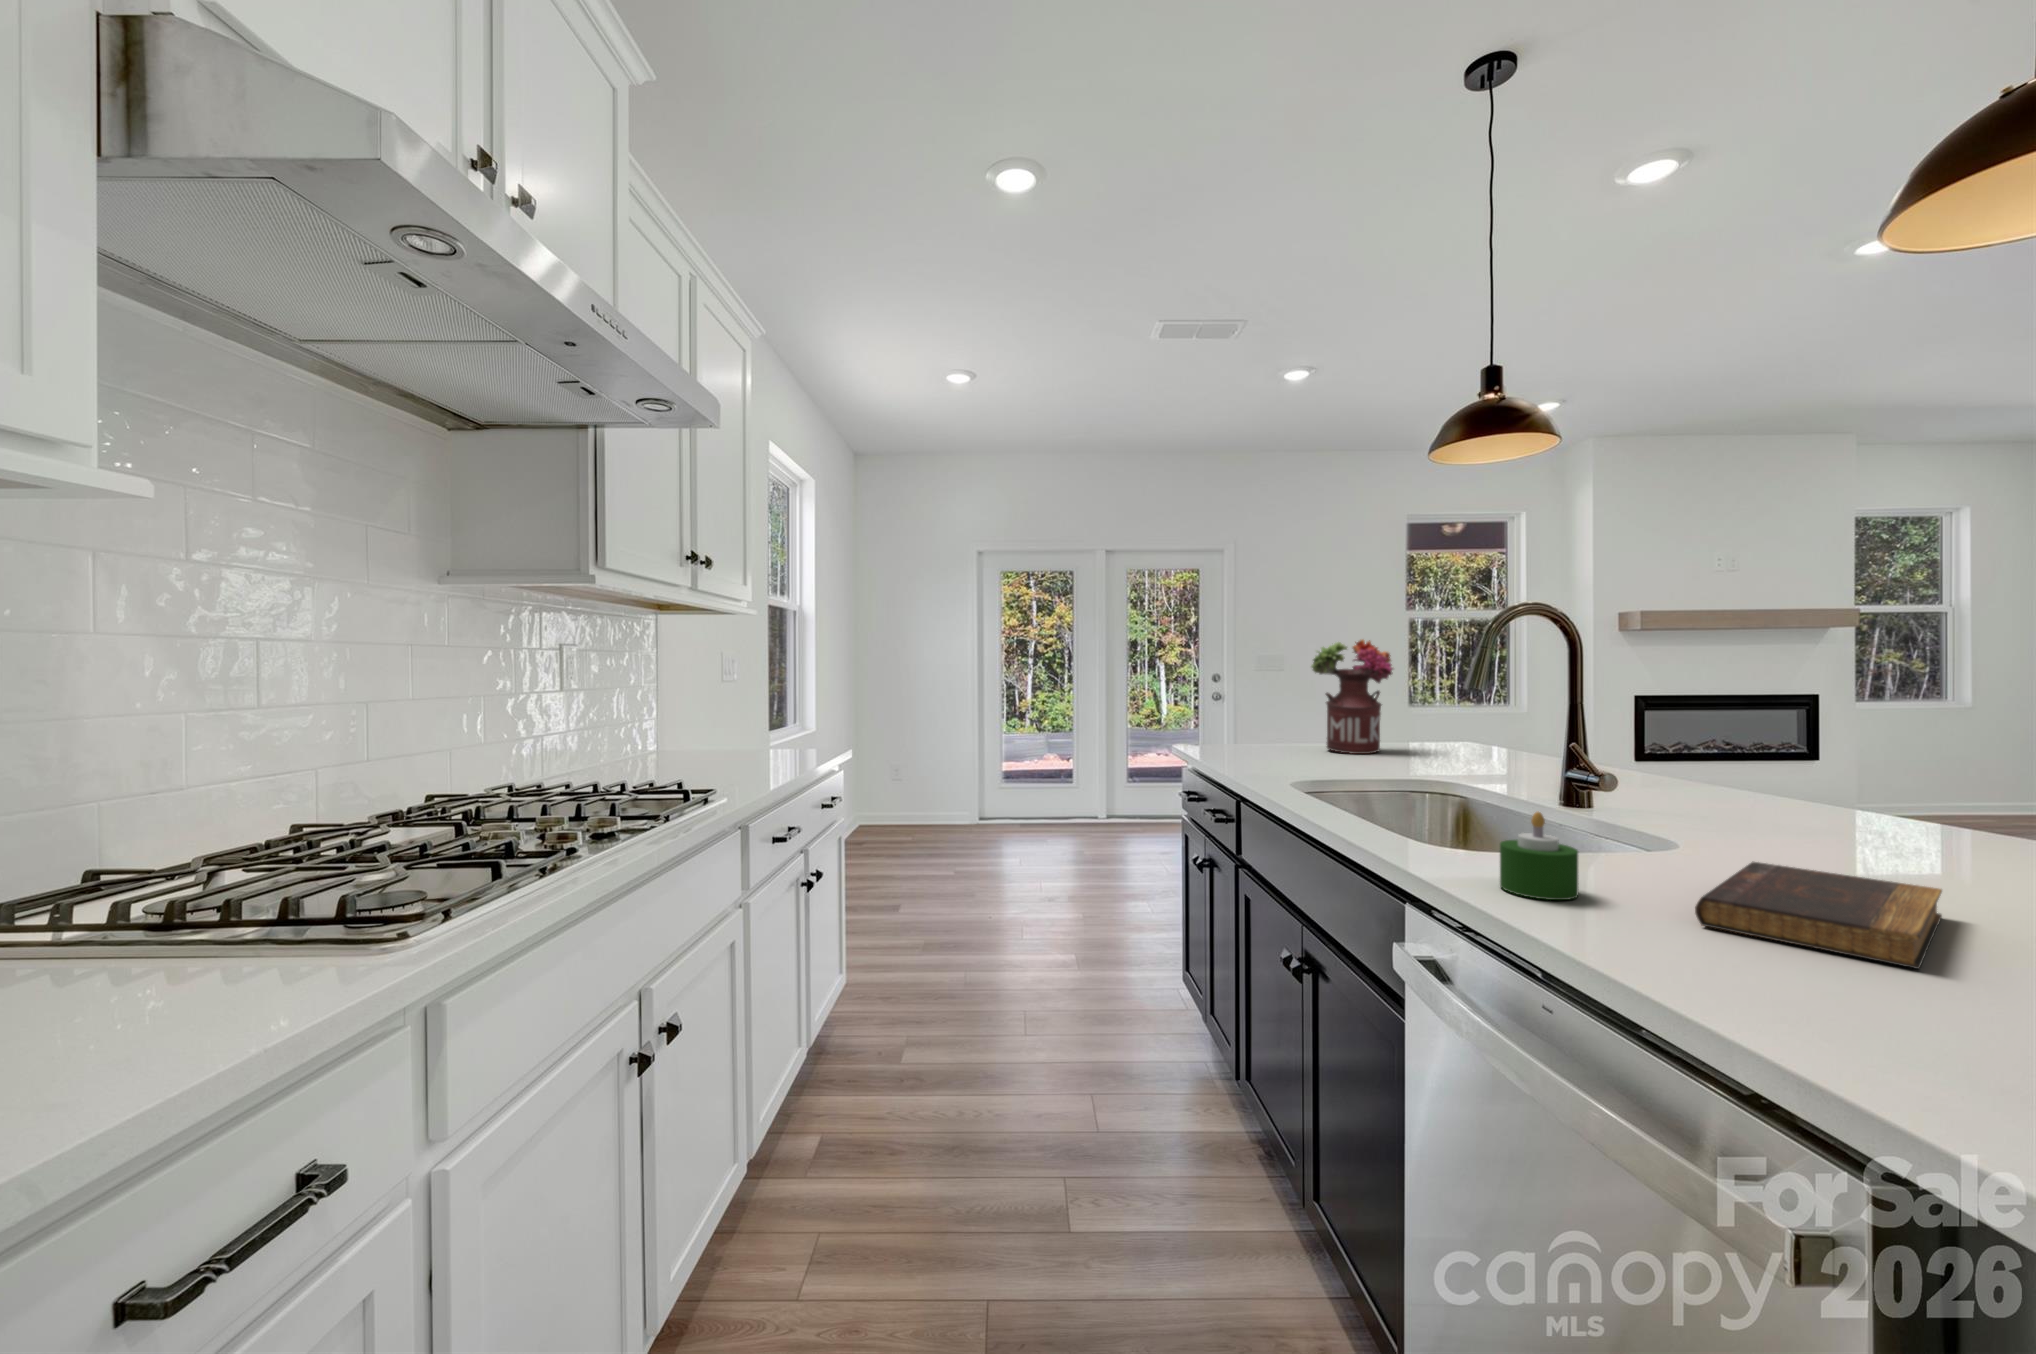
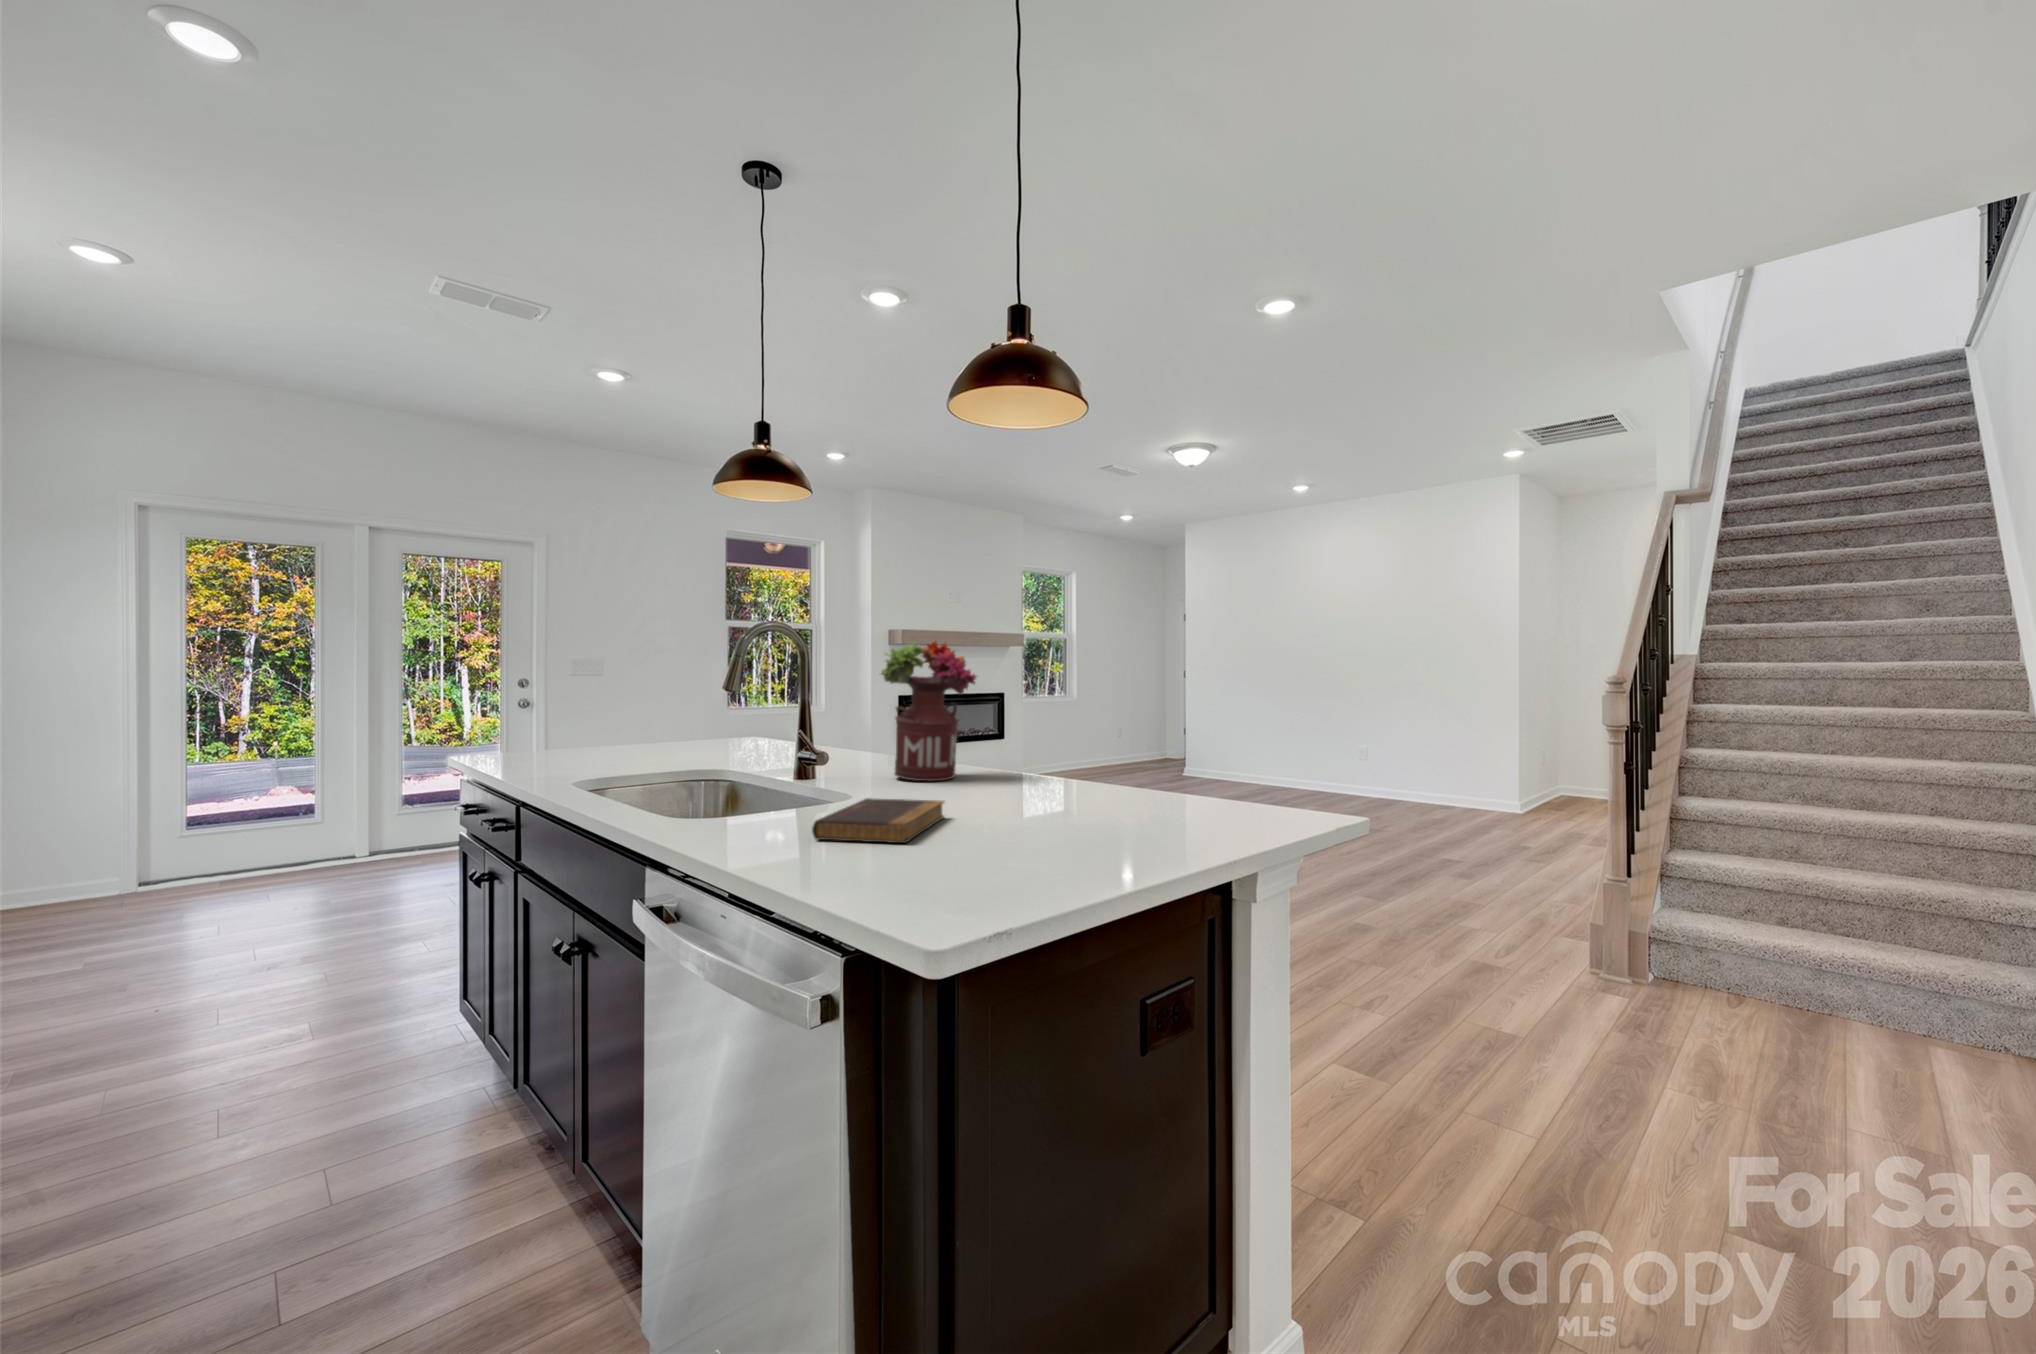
flower arrangement: present [1311,640,1393,754] -> present [881,640,976,781]
candle: present [1500,812,1578,900] -> none [703,776,754,840]

